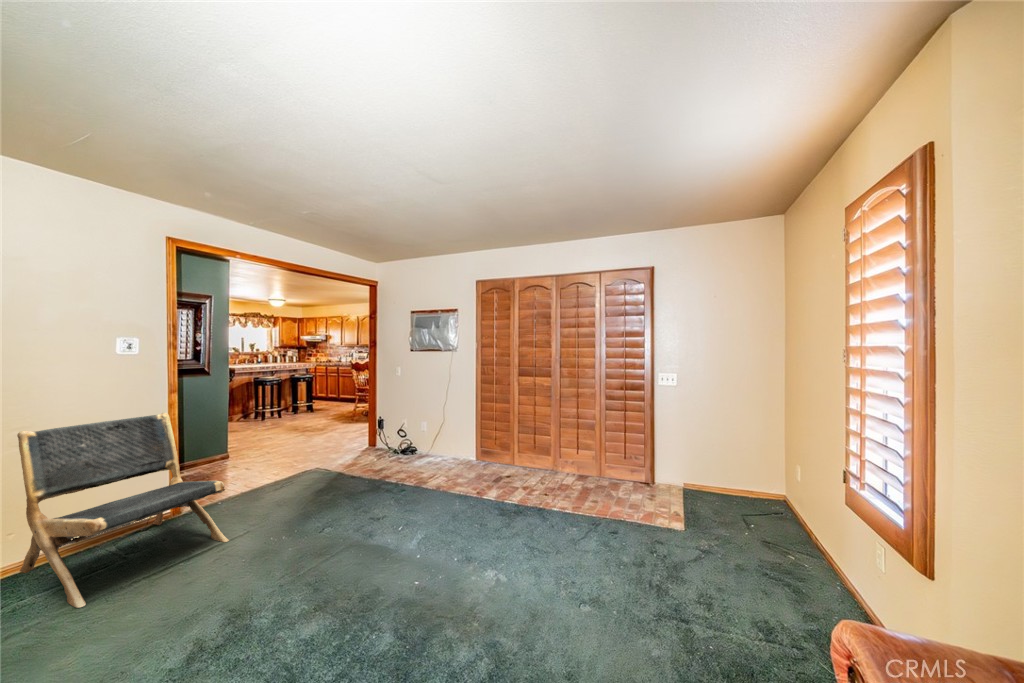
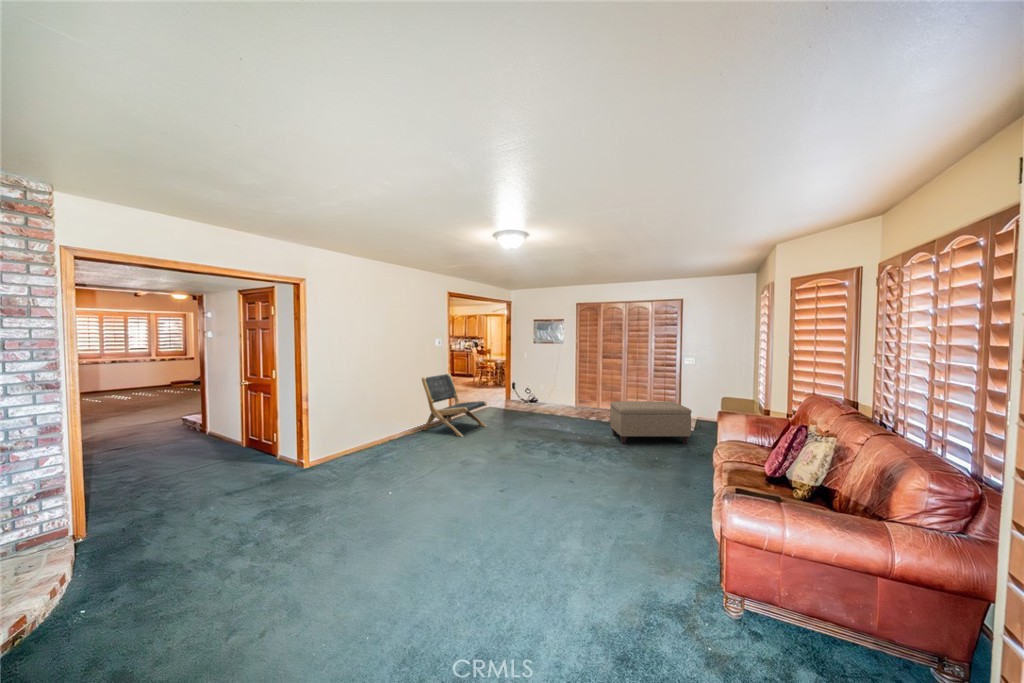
ottoman: none [506,476,708,622] -> present [610,401,692,444]

